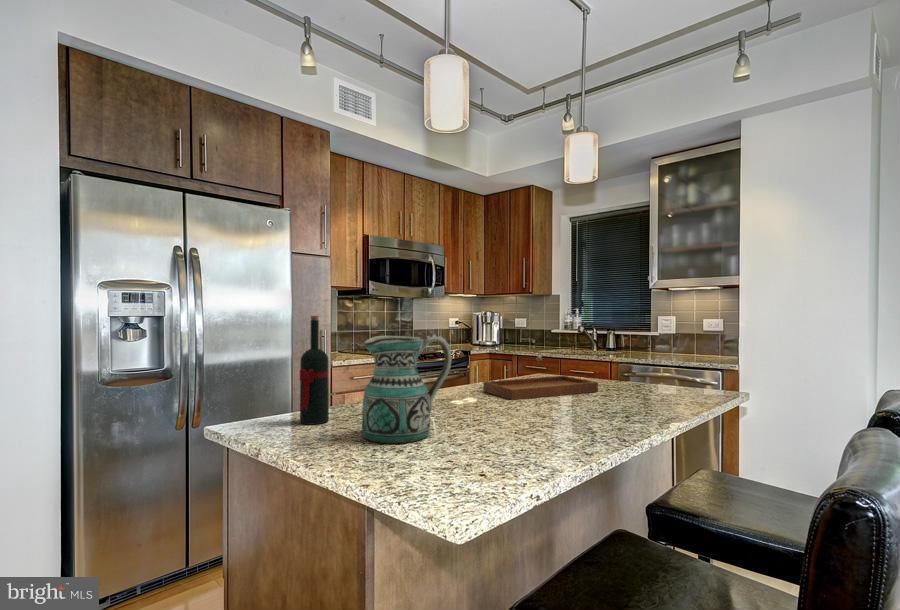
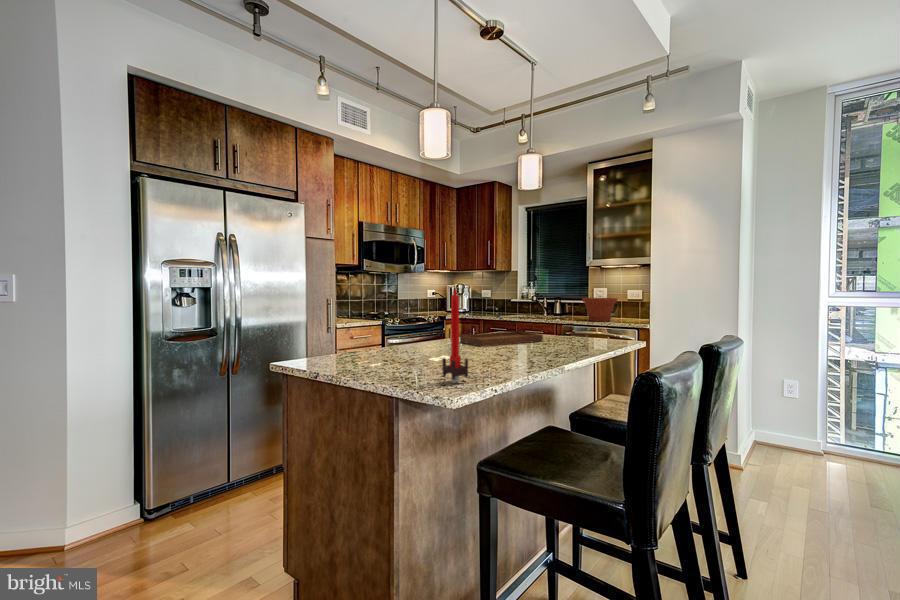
wine bottle: present [300,316,329,424] -> none [334,286,354,362]
candle: none [446,325,487,475] -> present [442,290,468,383]
plant pot: none [645,329,693,360] -> present [582,298,617,322]
ceramic pitcher: present [362,334,452,443] -> none [381,298,441,370]

